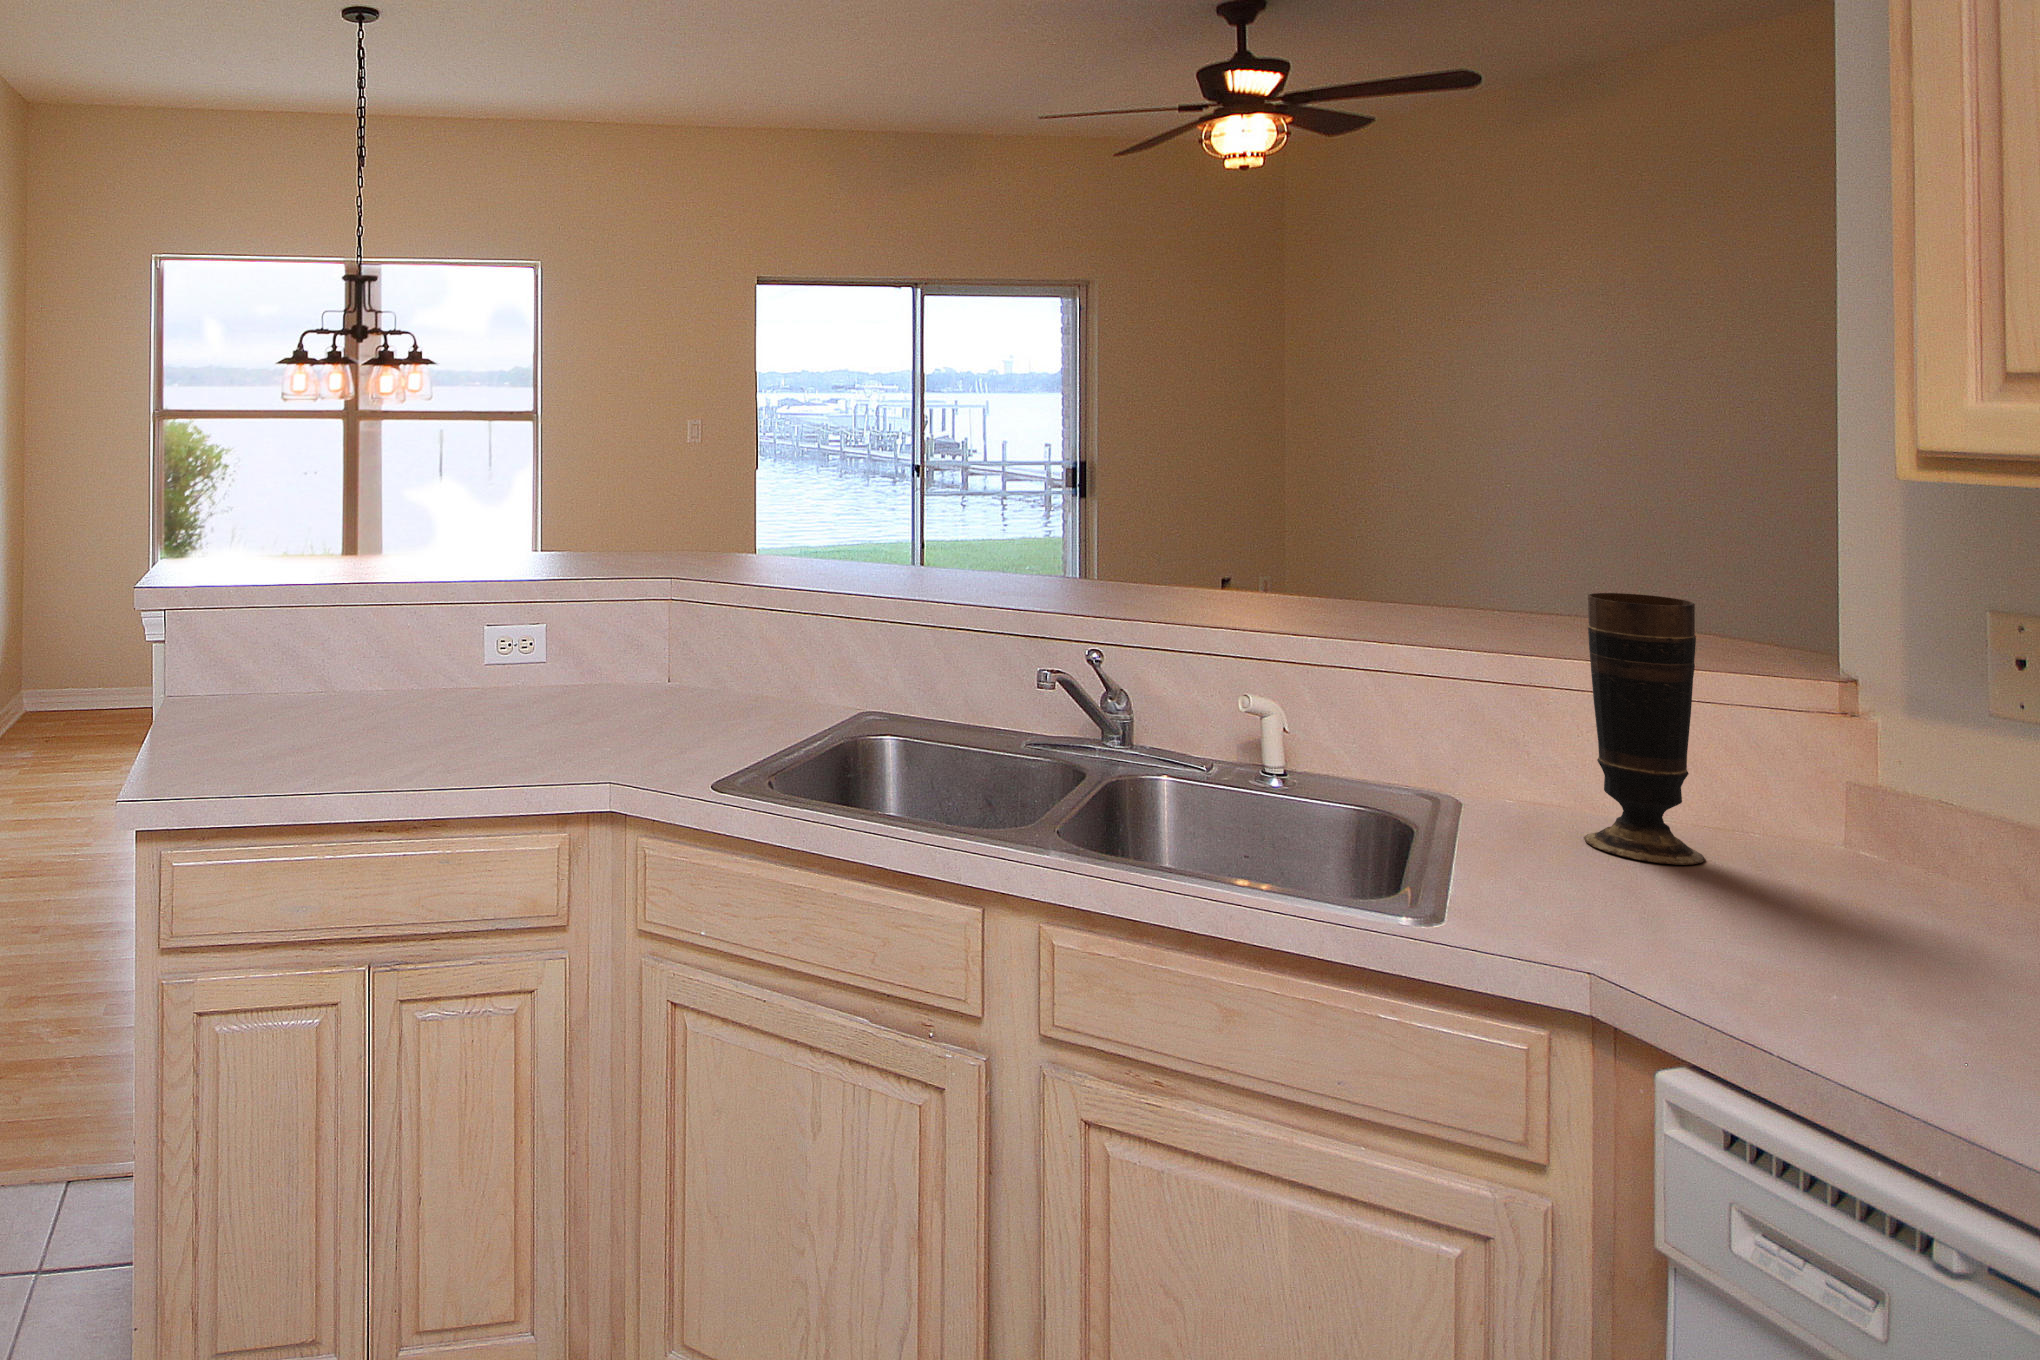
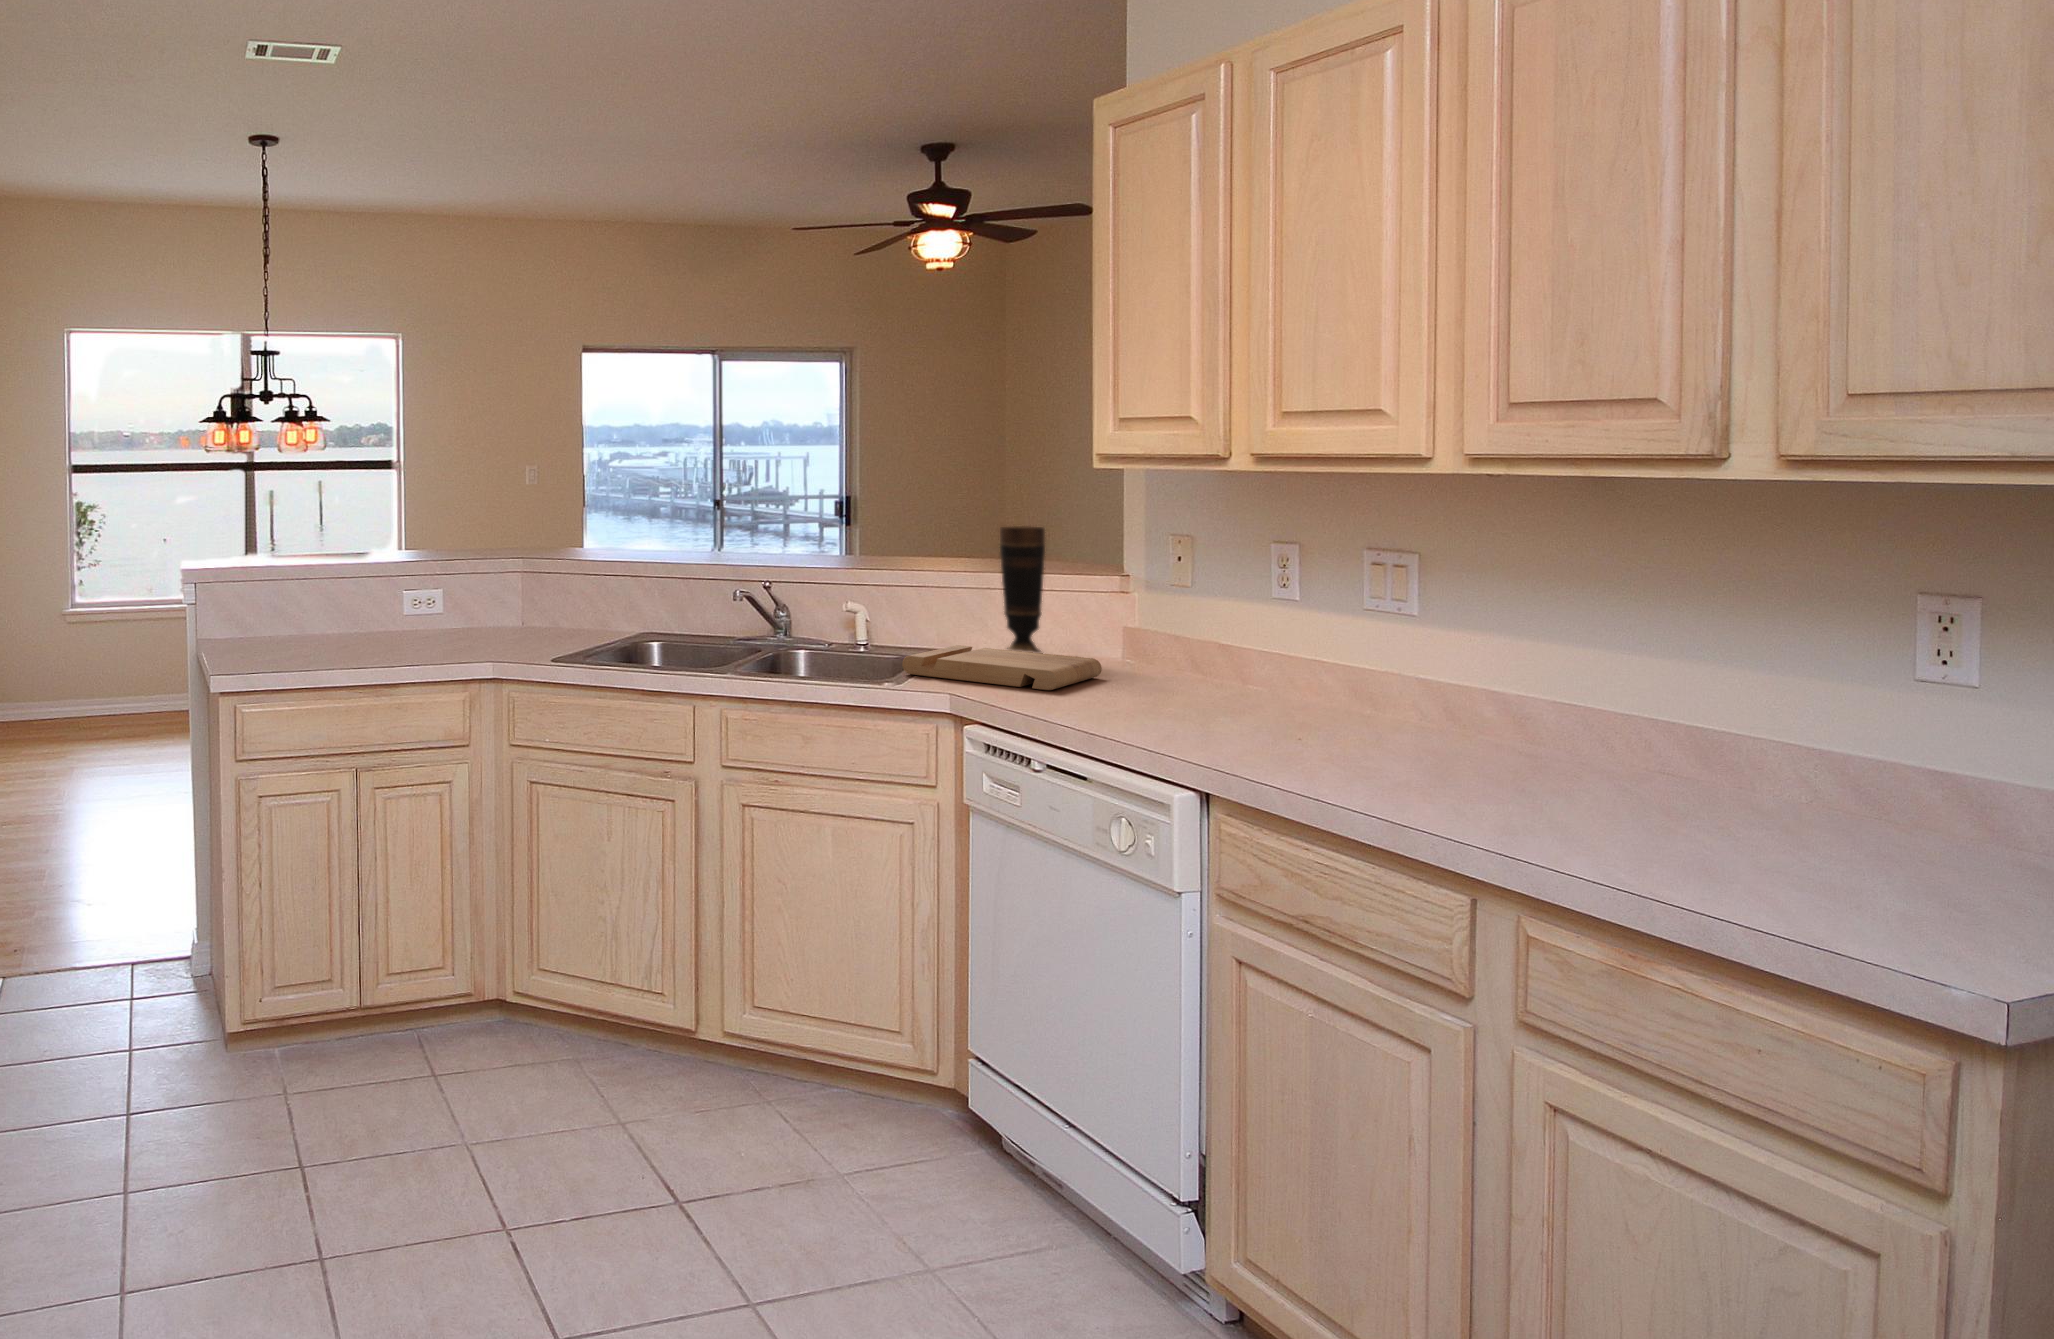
cutting board: none [1444,836,1945,1029] -> present [902,645,1102,690]

